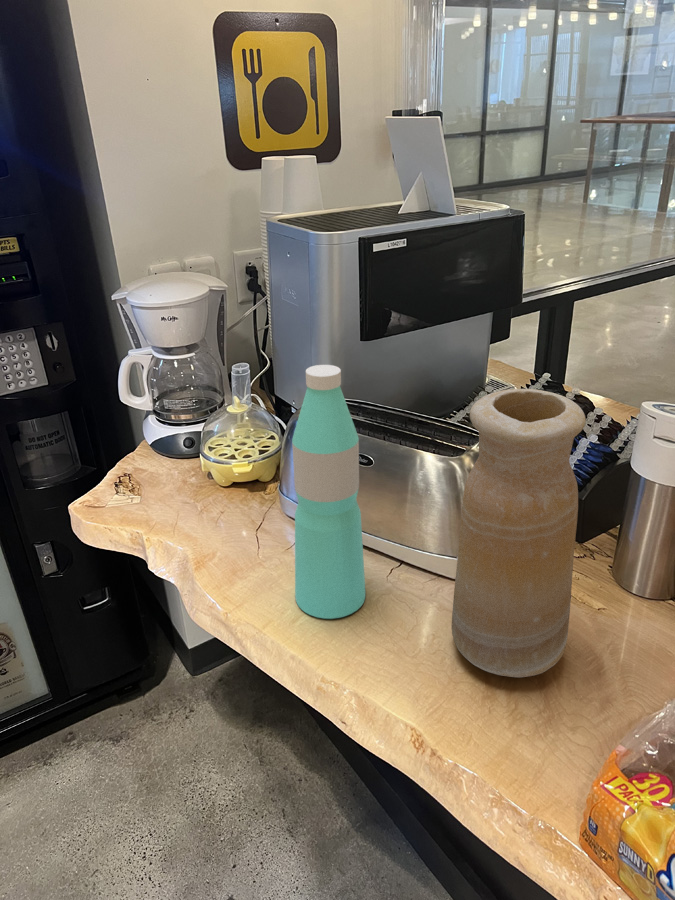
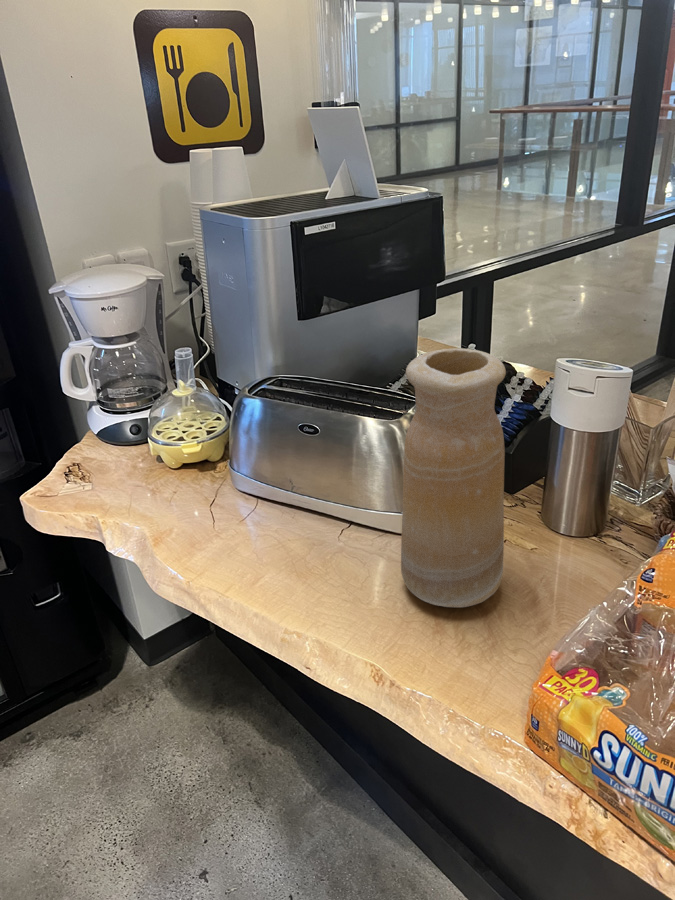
water bottle: present [292,365,366,619] -> none [245,337,321,575]

